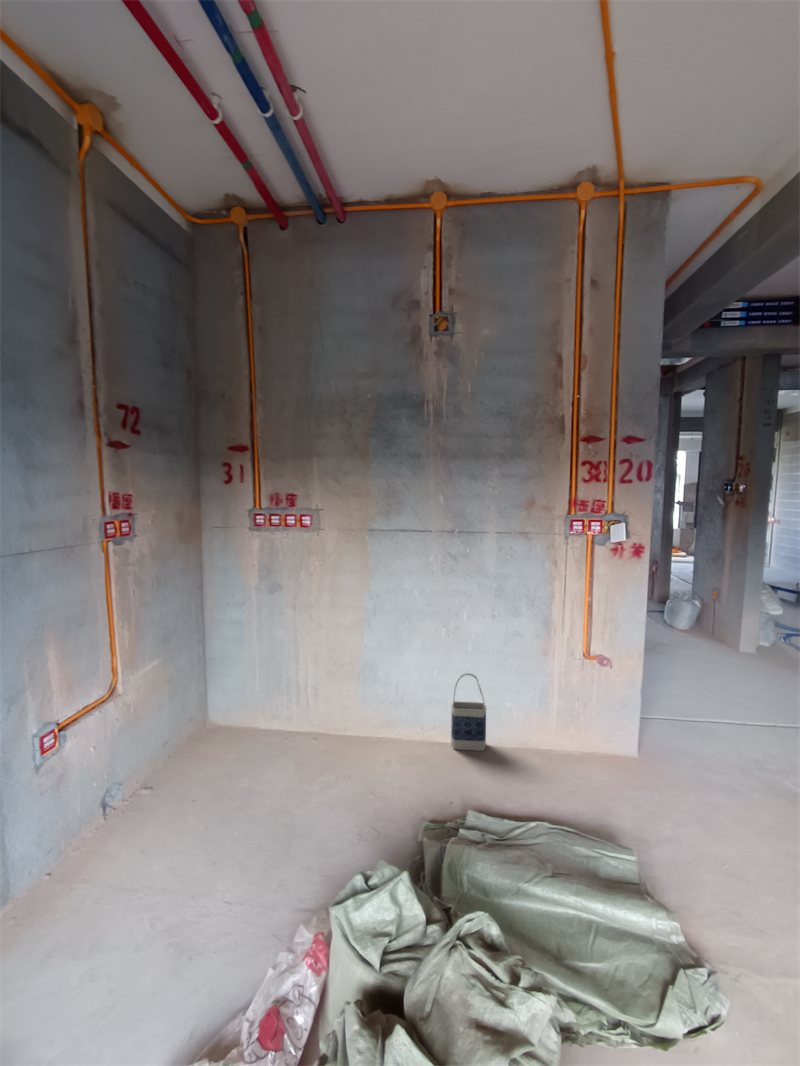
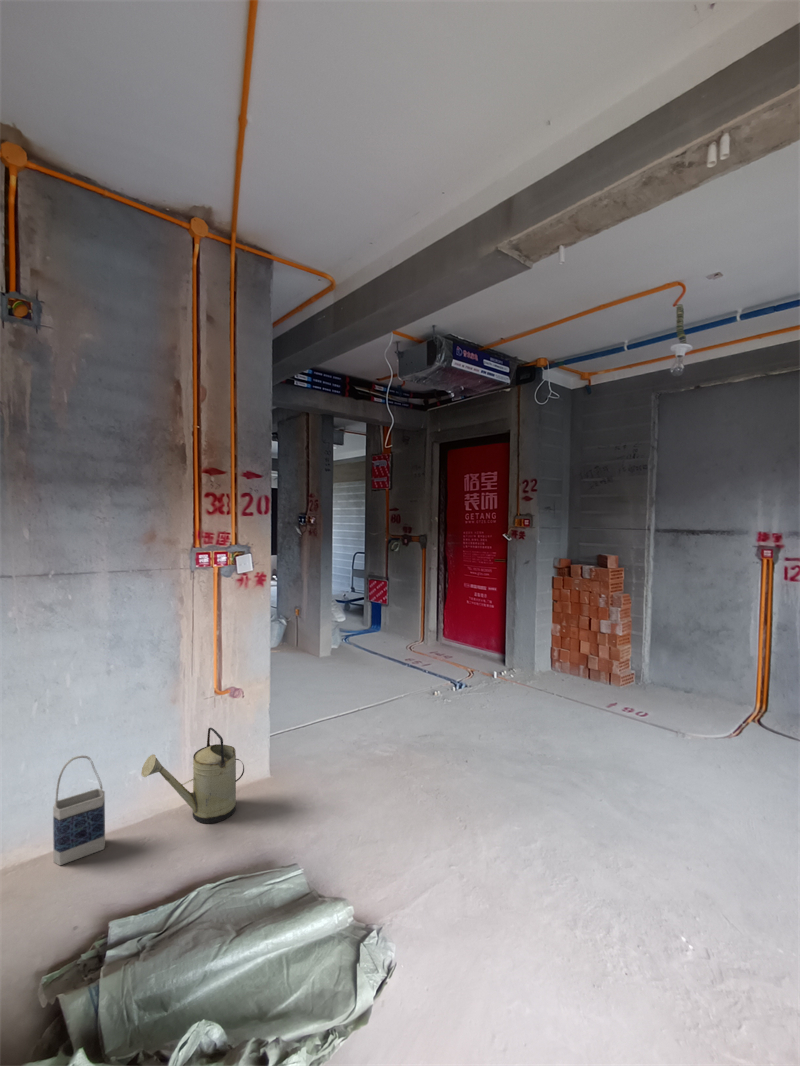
watering can: none [513,683,606,771] -> present [141,728,244,823]

